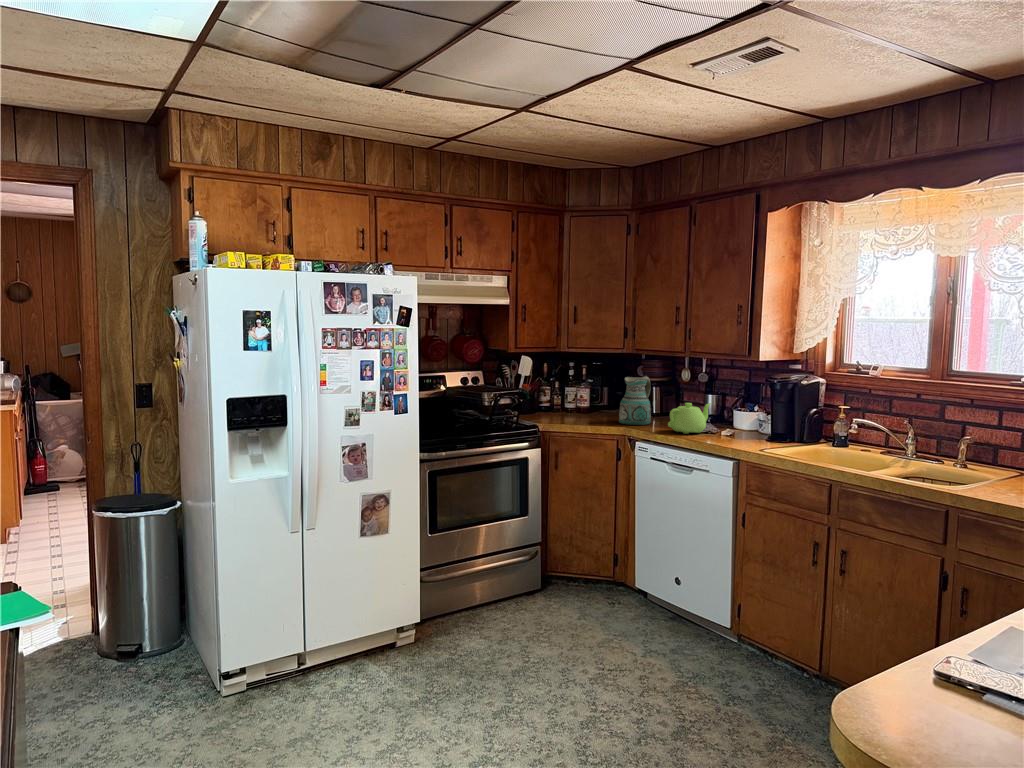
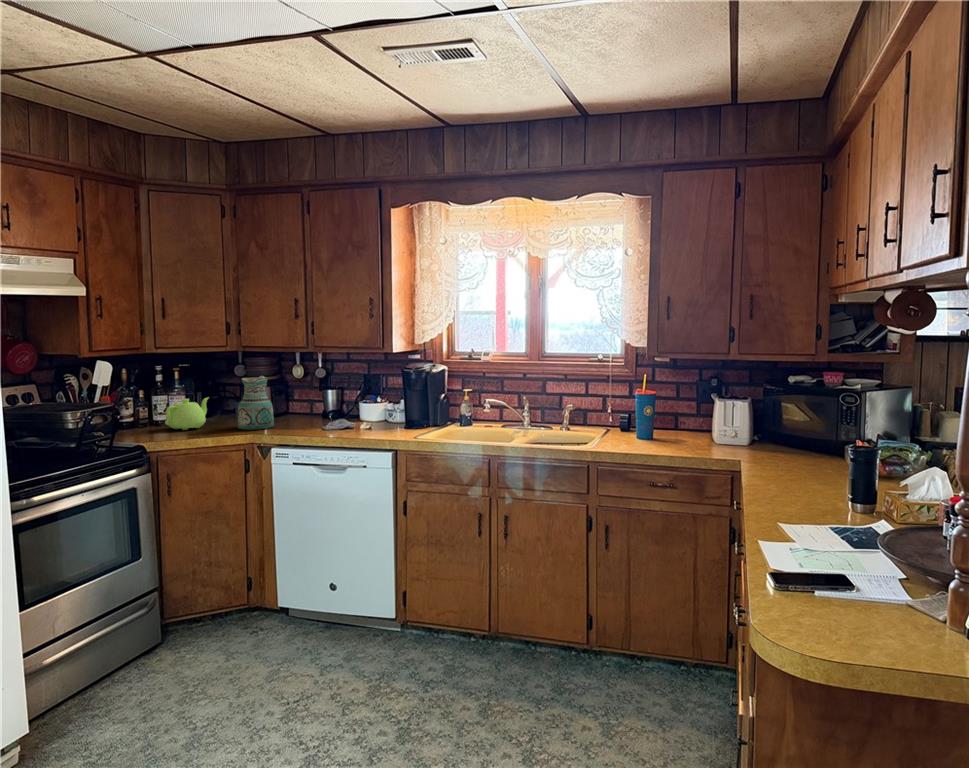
teapot: present [668,403,711,434] -> present [165,398,208,430]

